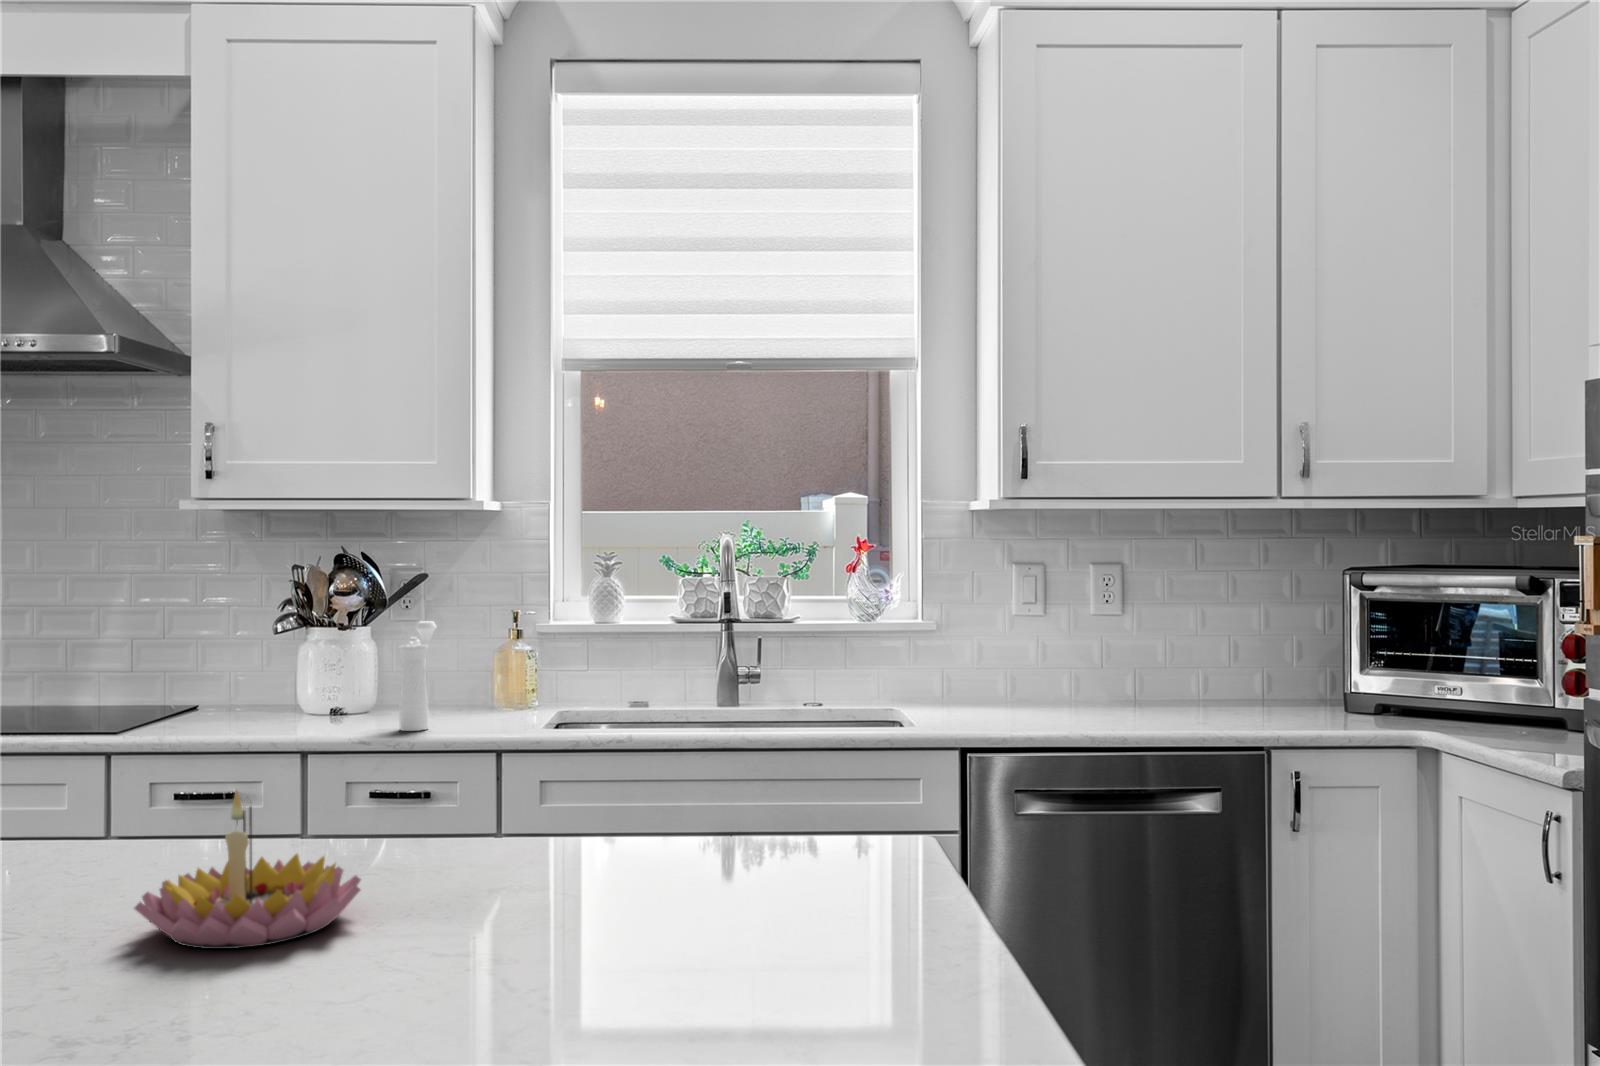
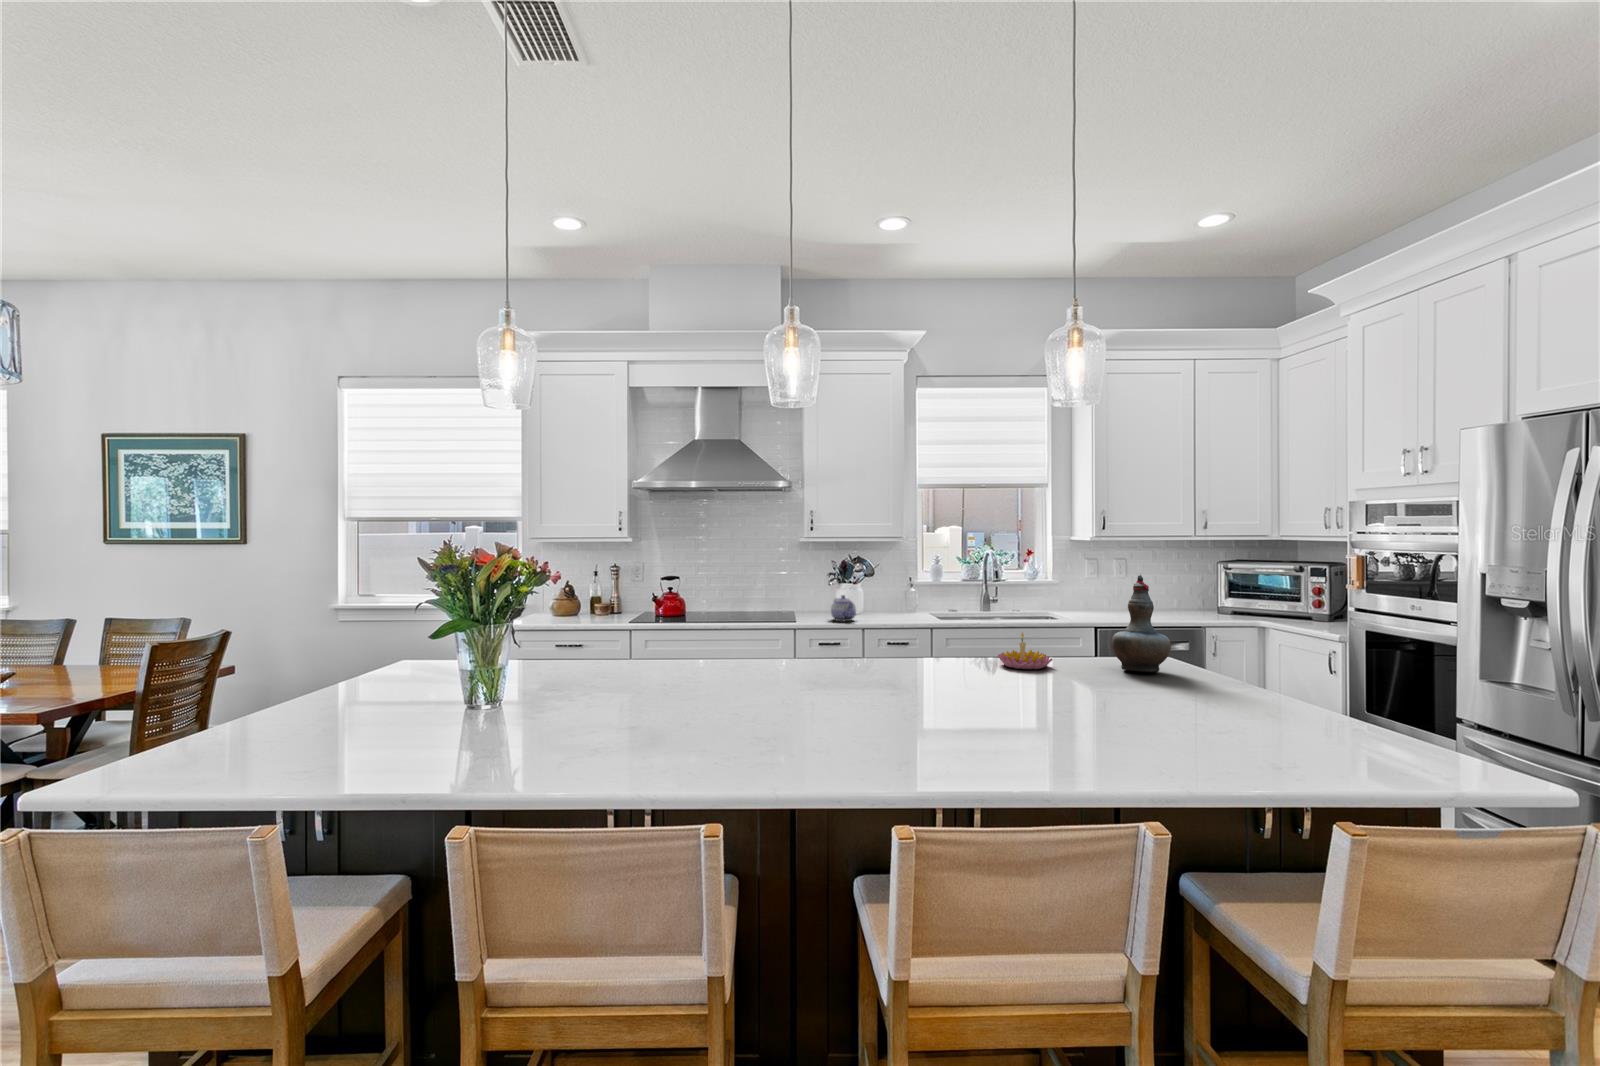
decorative vase: none [526,553,749,974] -> present [1111,575,1171,672]
pepper mill: present [399,621,437,731] -> none [886,582,899,621]
teapot: none [237,658,314,731] -> present [831,595,856,621]

